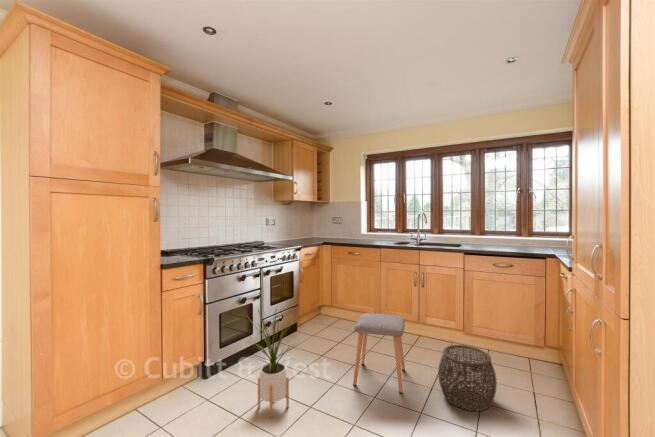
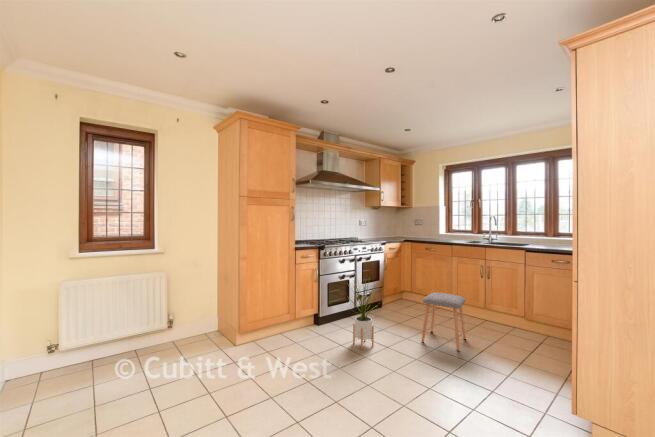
woven basket: present [438,345,497,412] -> none [489,320,539,370]

